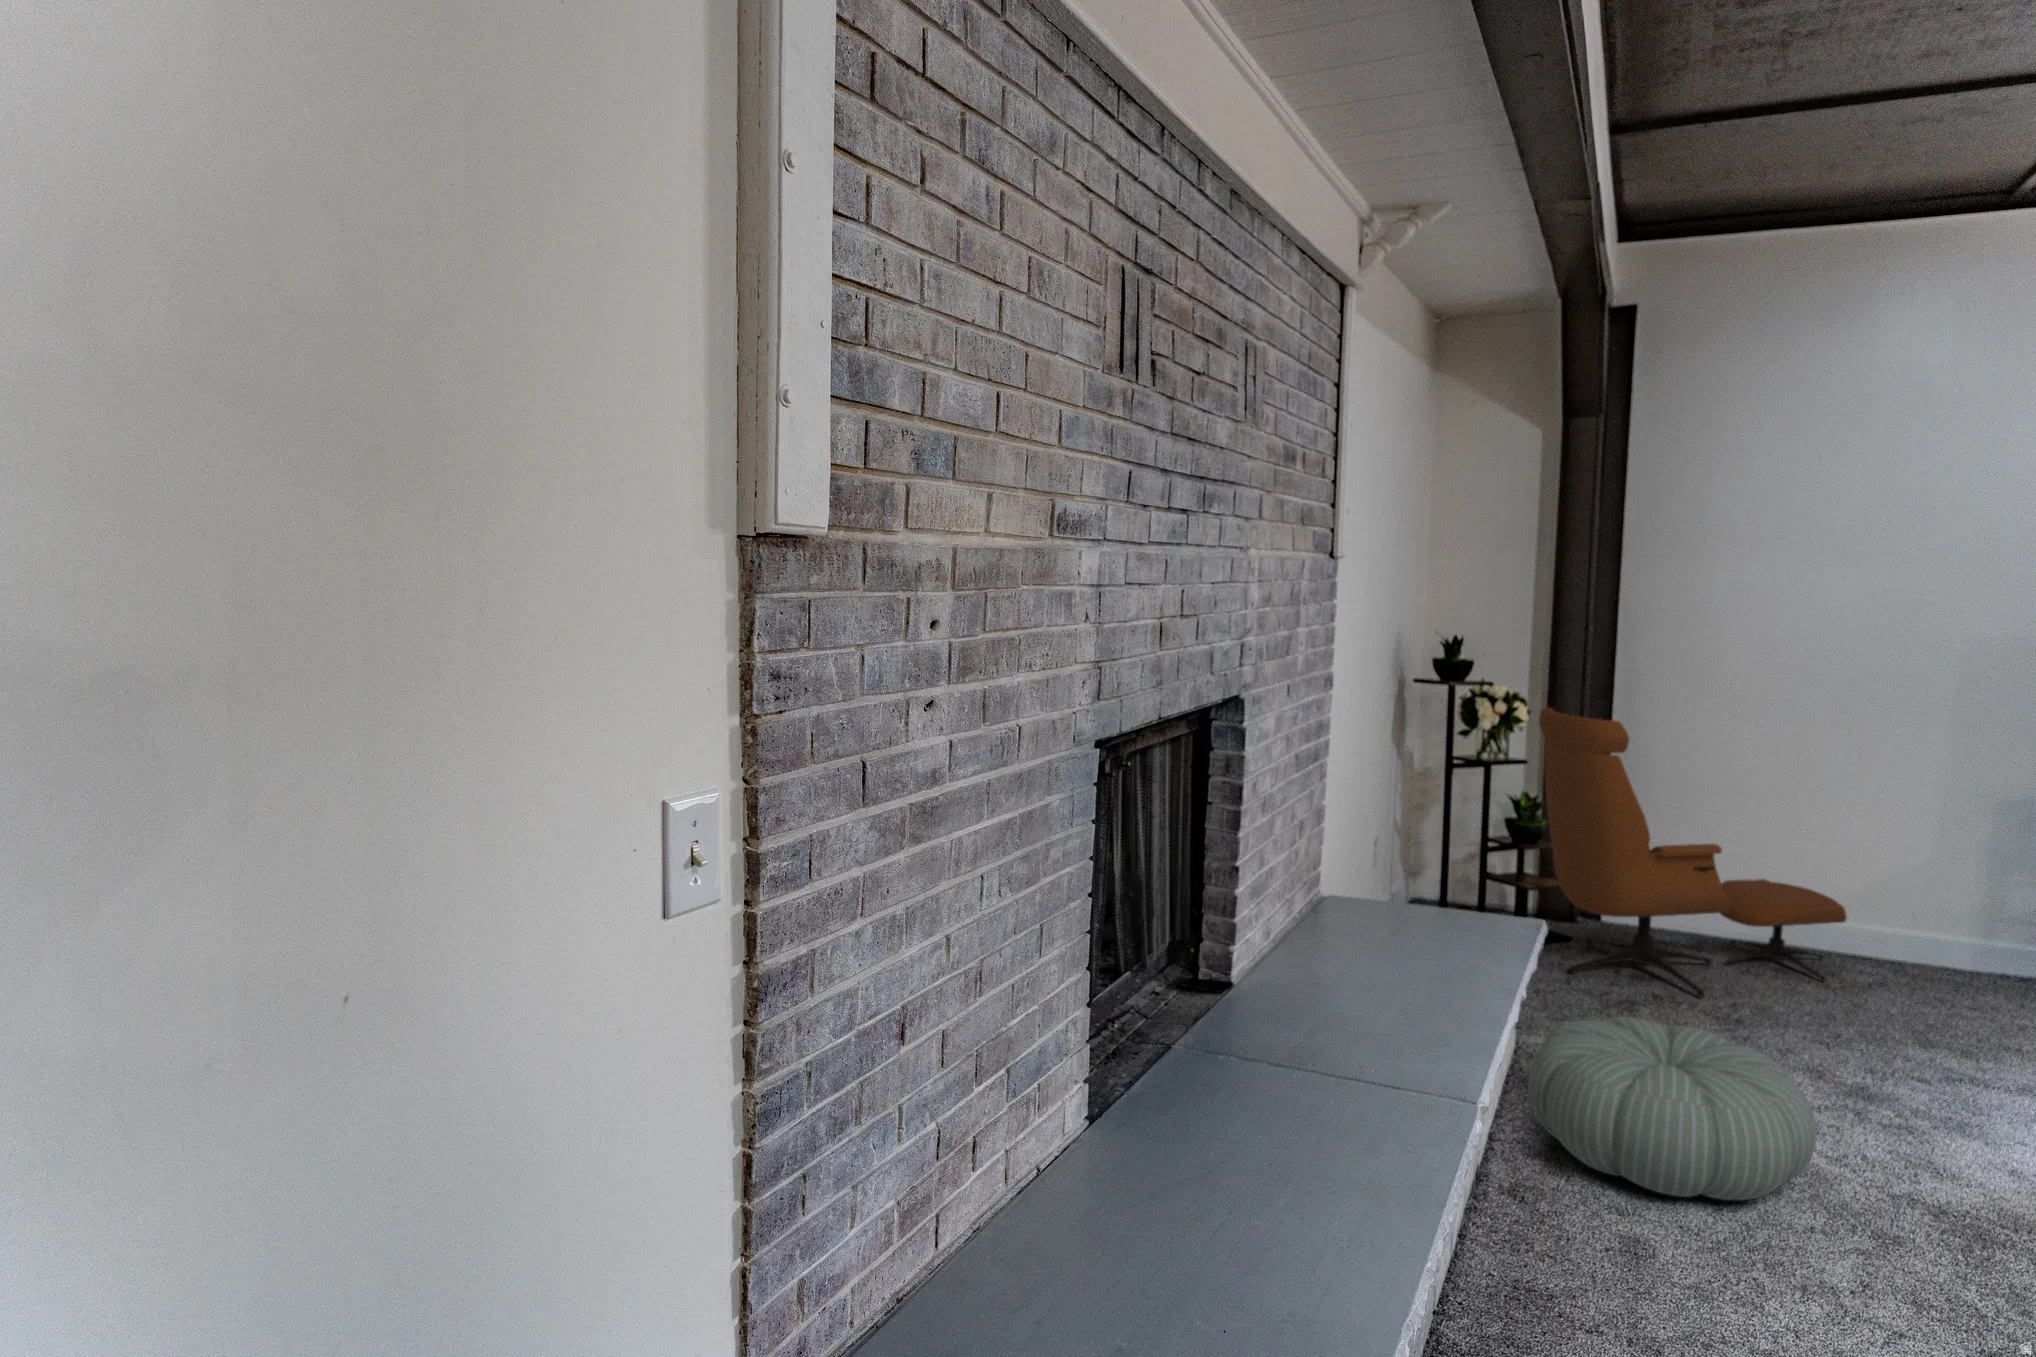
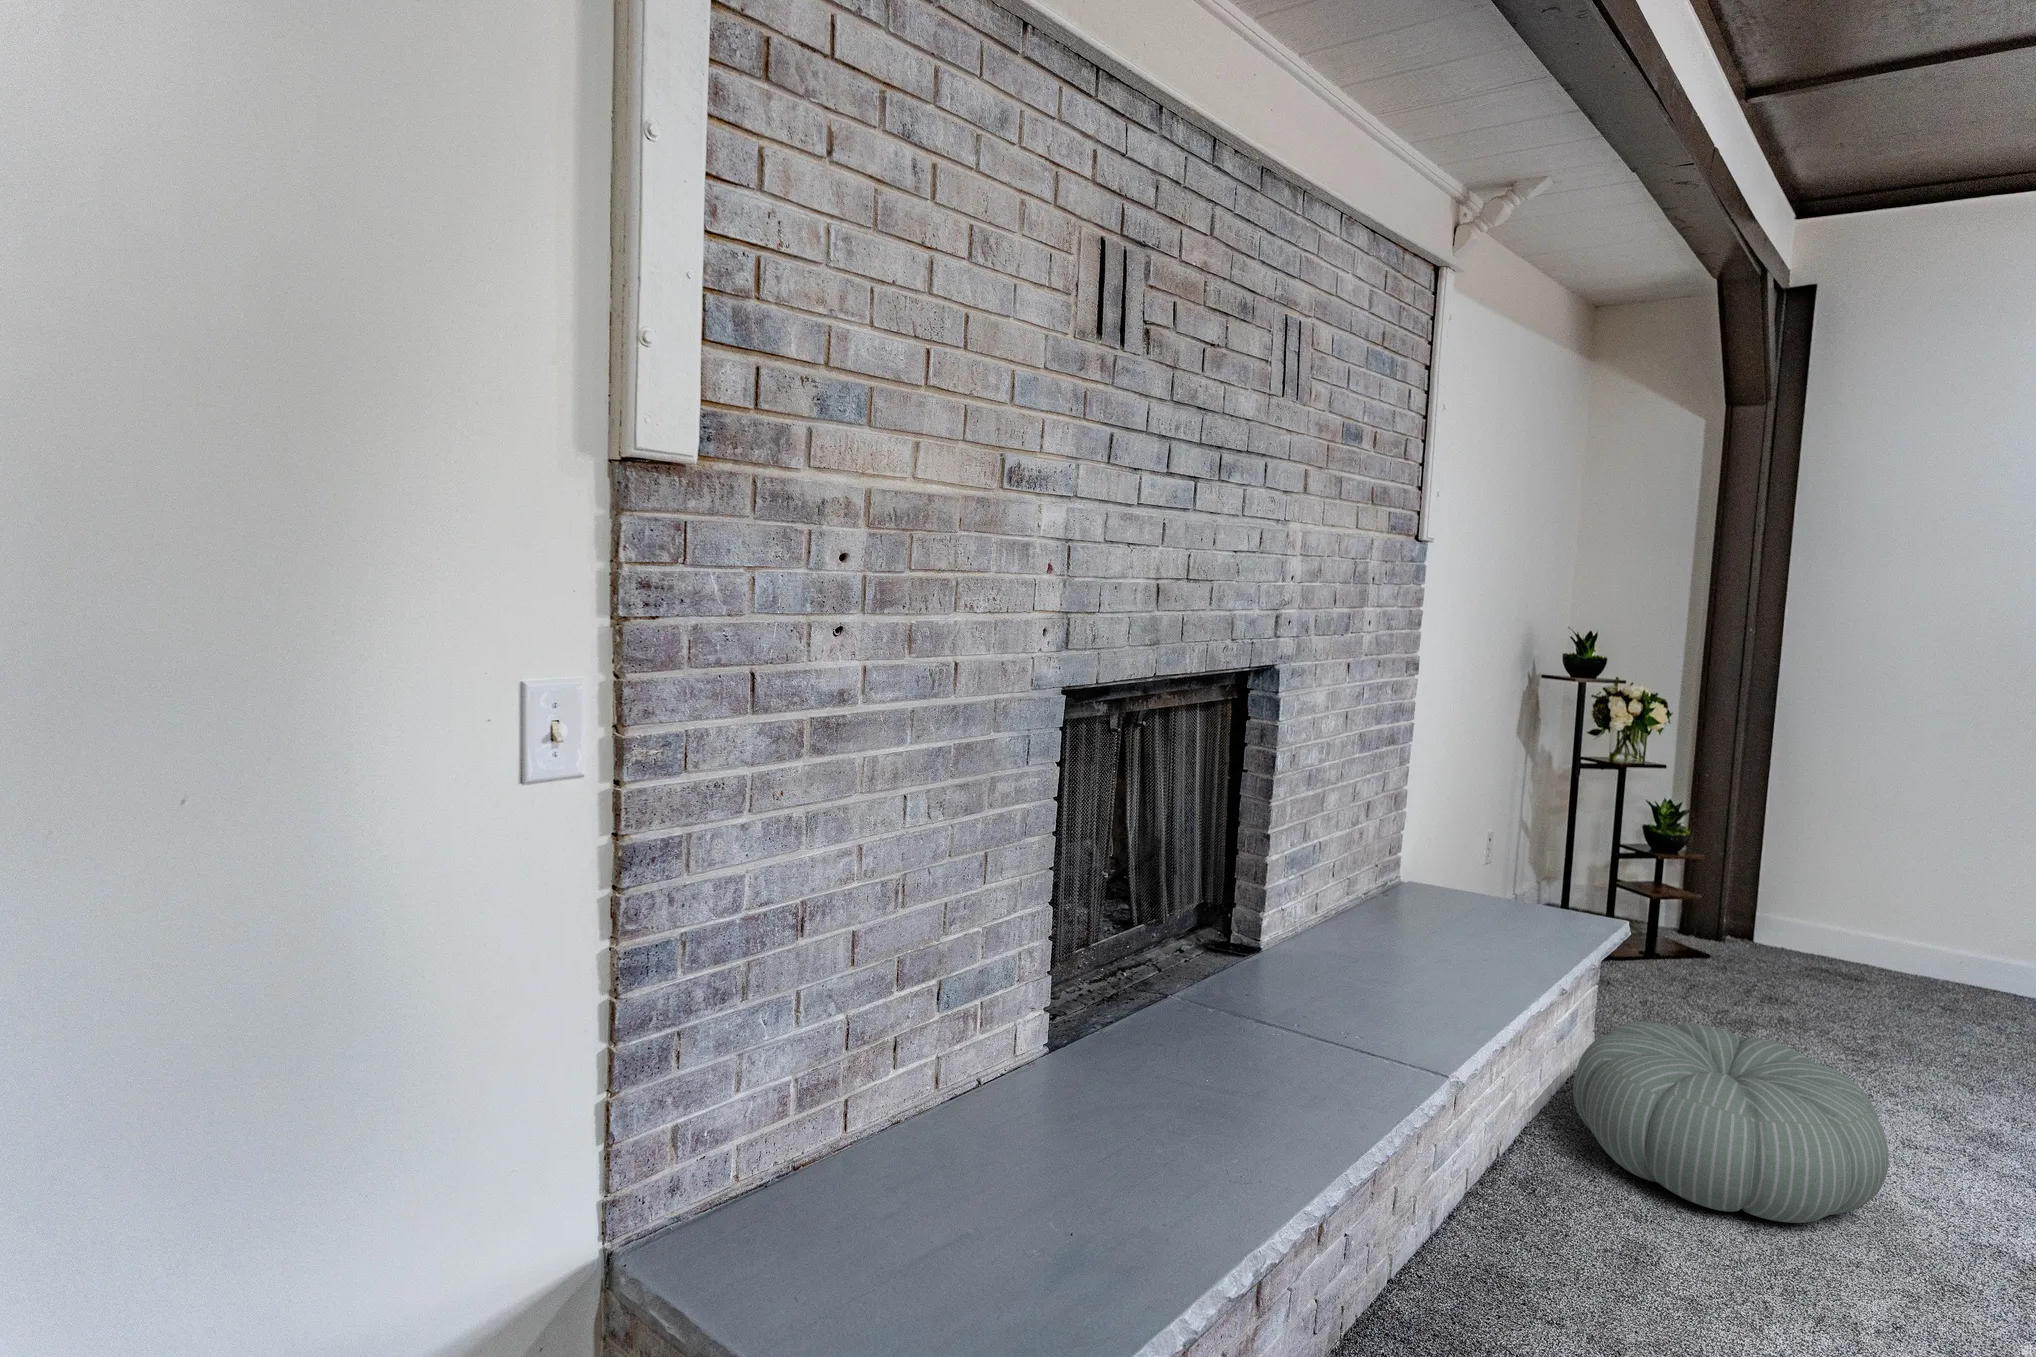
lounge chair: present [1539,708,1847,997] -> none [1664,707,2027,1023]

